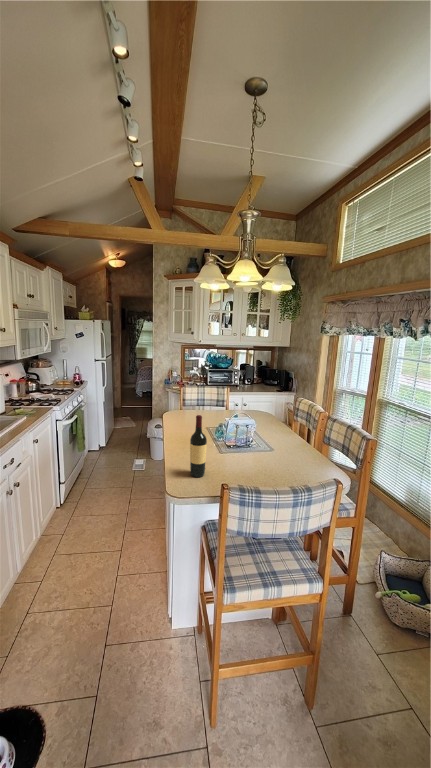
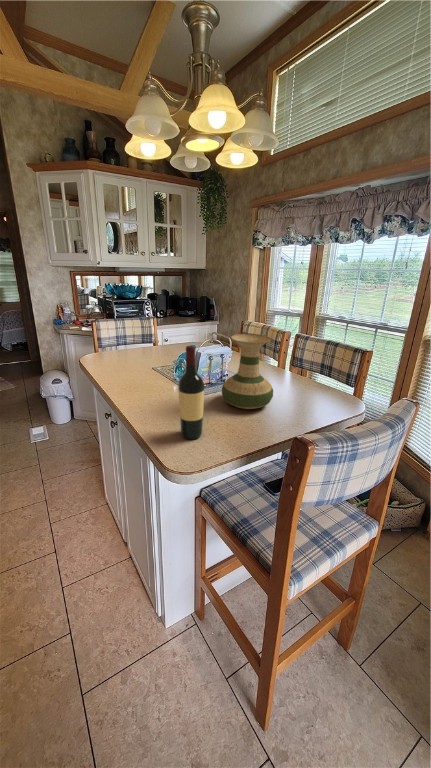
vase: none [236,411,276,469] -> present [222,334,273,409]

